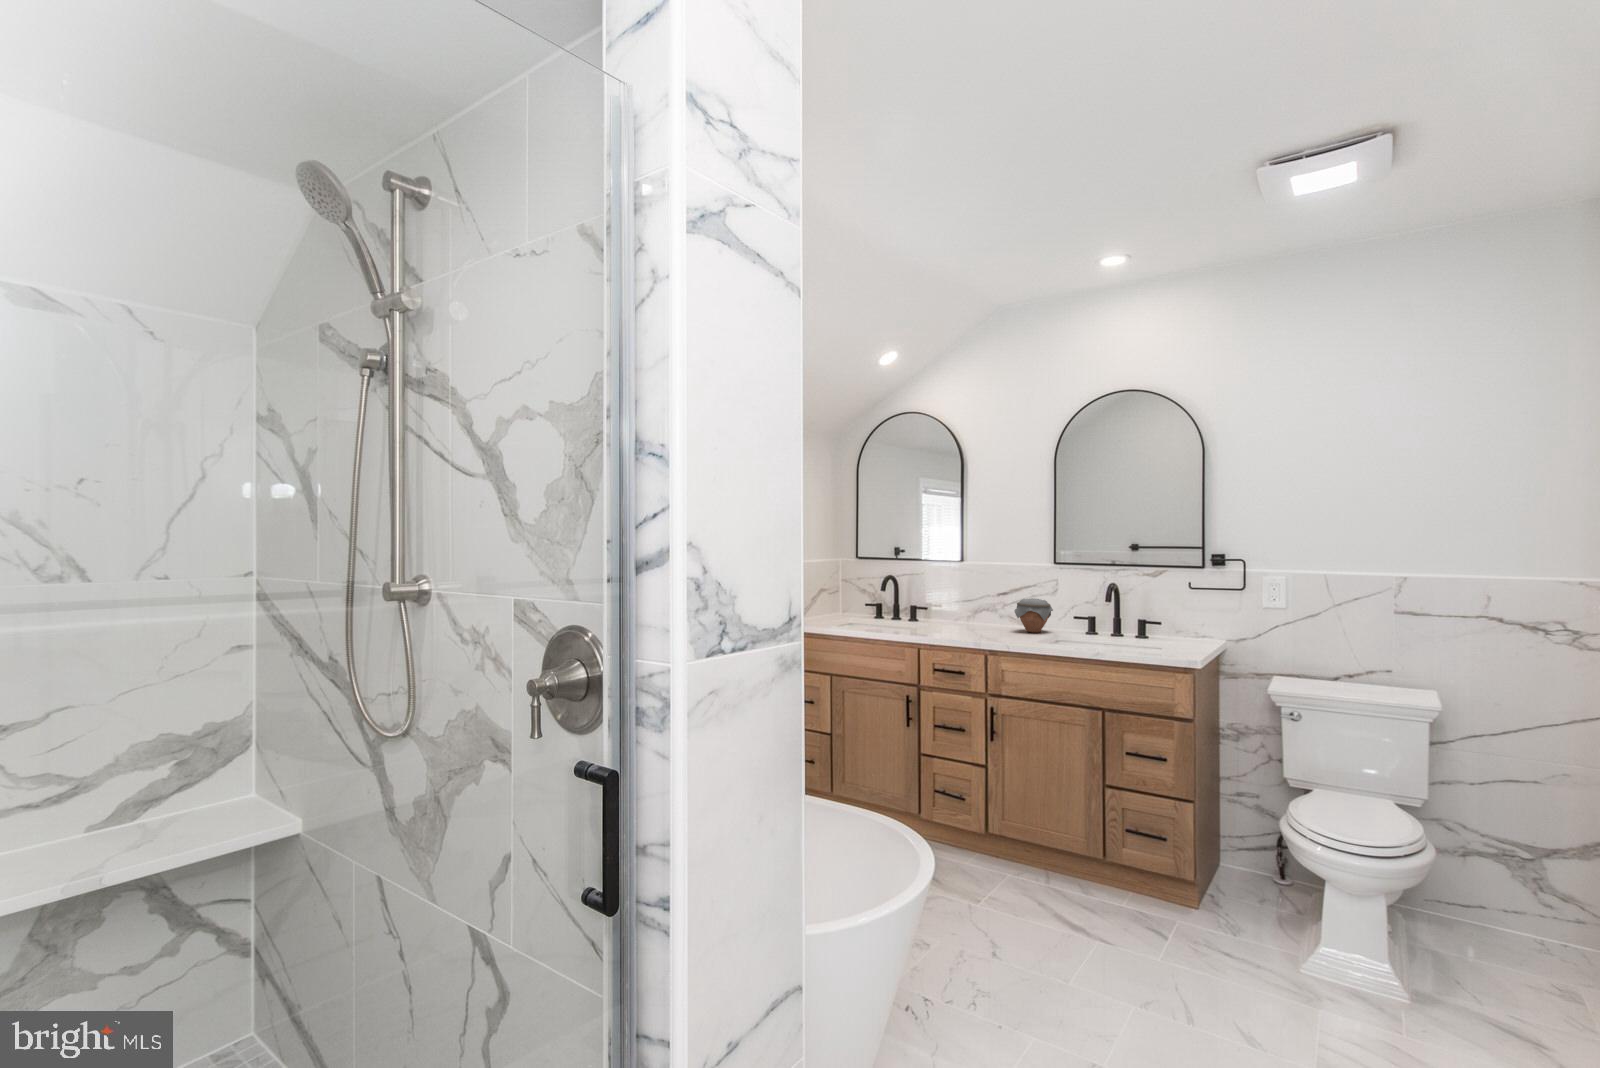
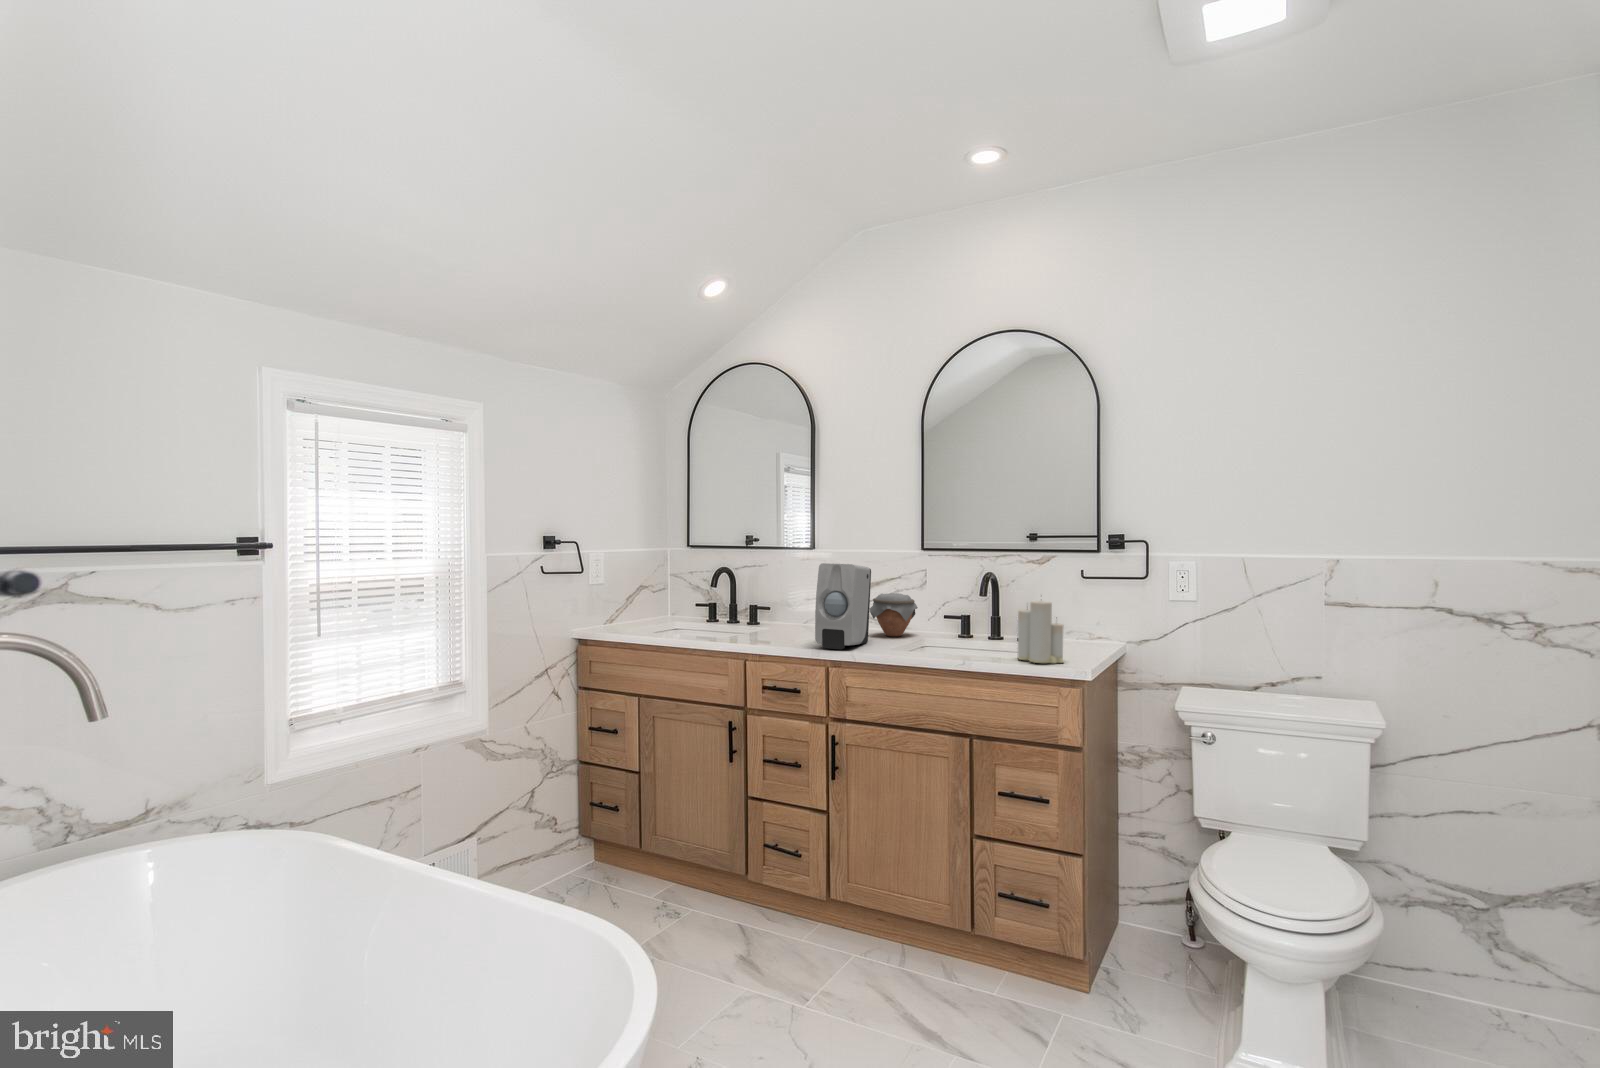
soap dispenser: none [976,575,1018,641] -> present [815,563,871,649]
candle: none [1140,601,1178,655] -> present [1018,600,1064,663]

